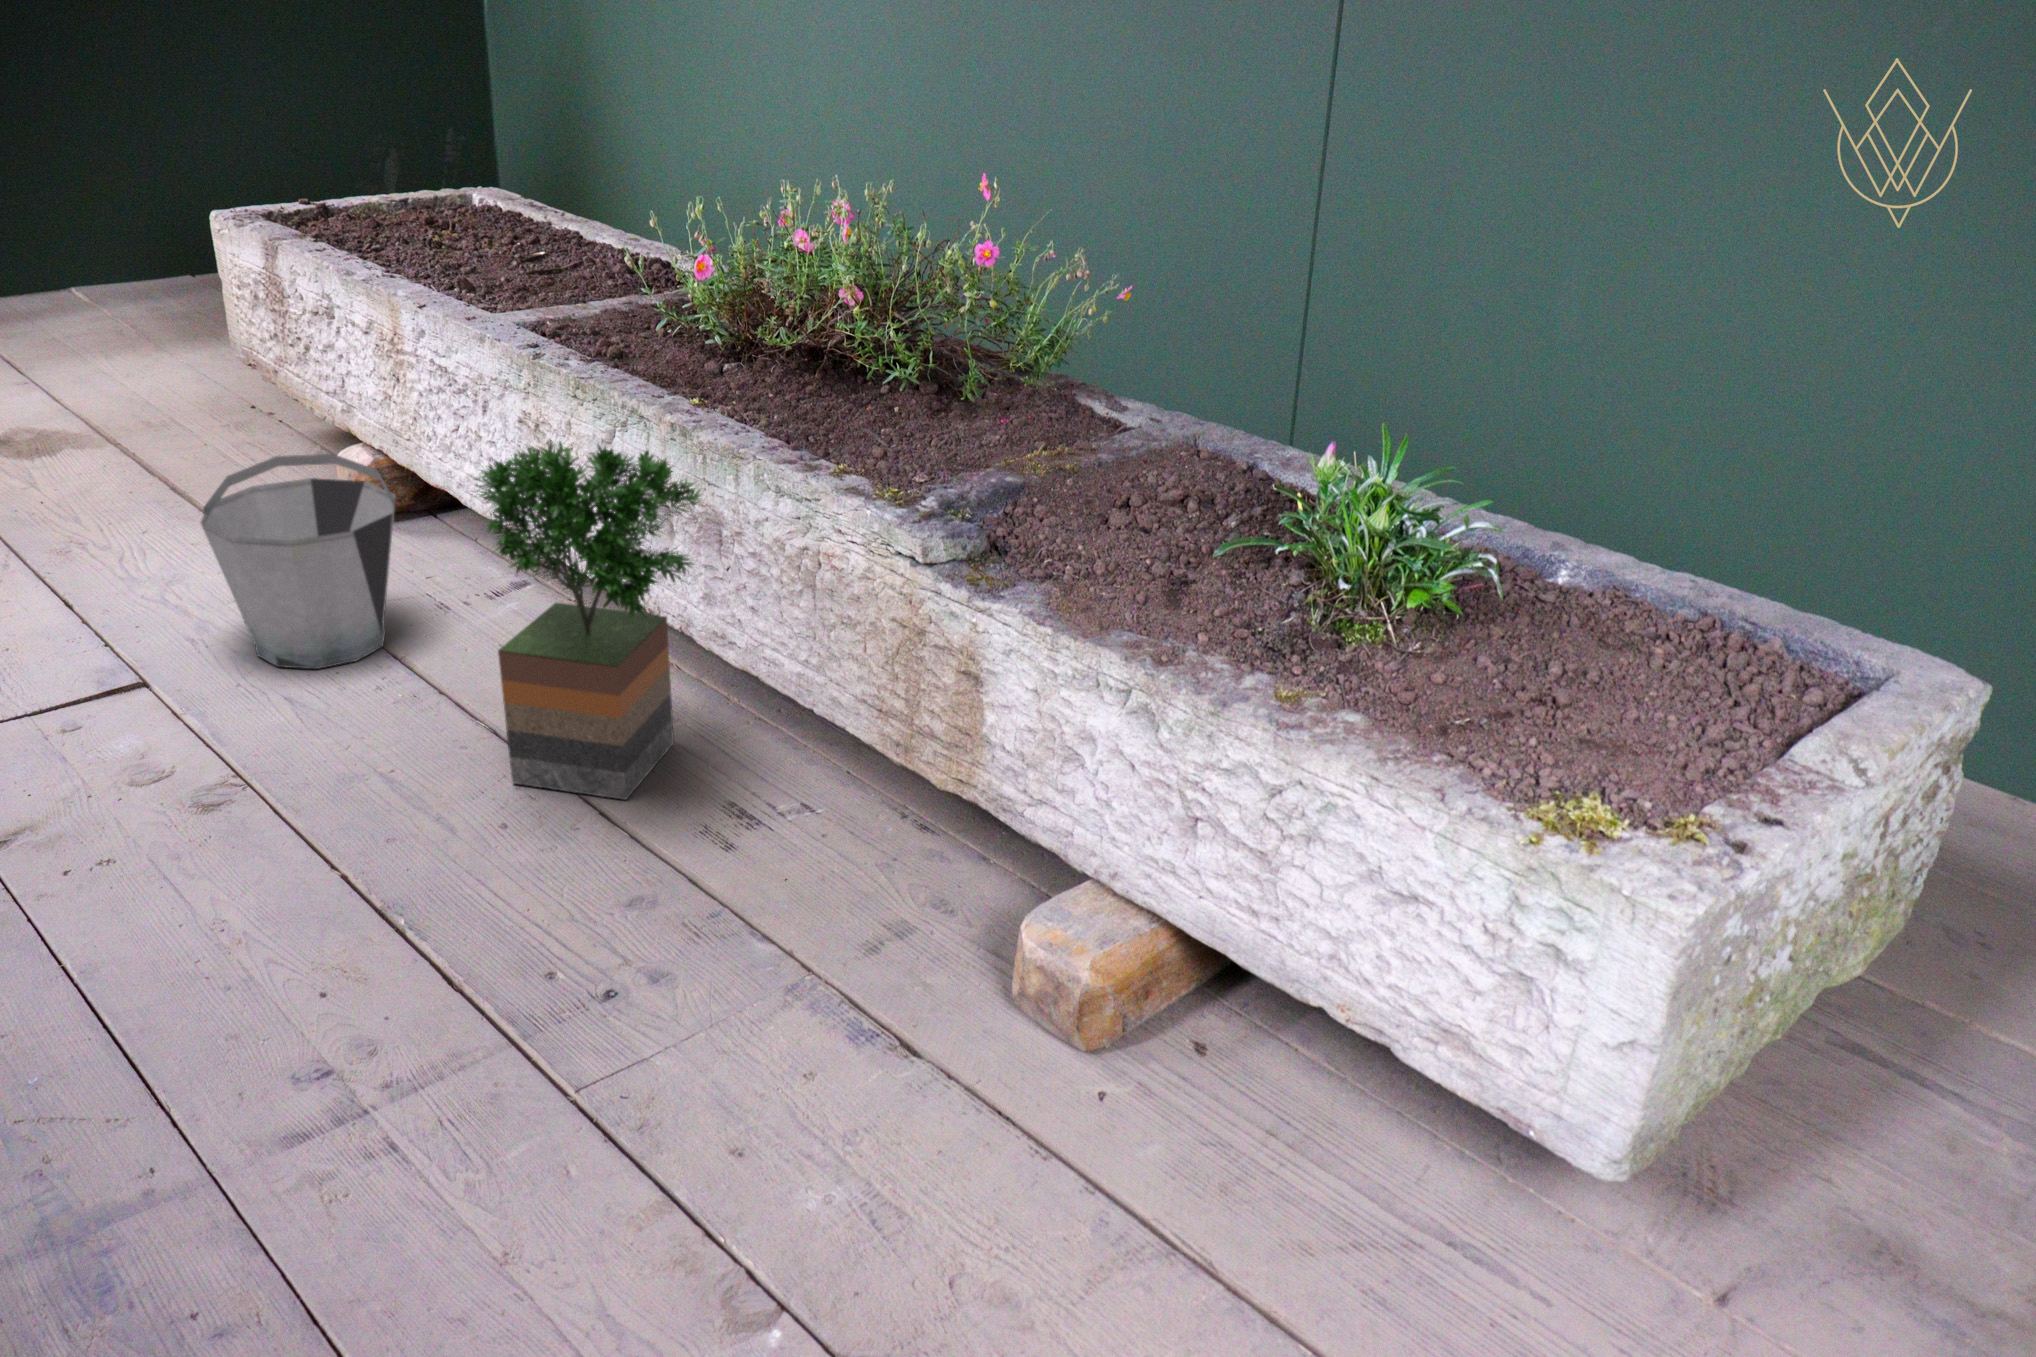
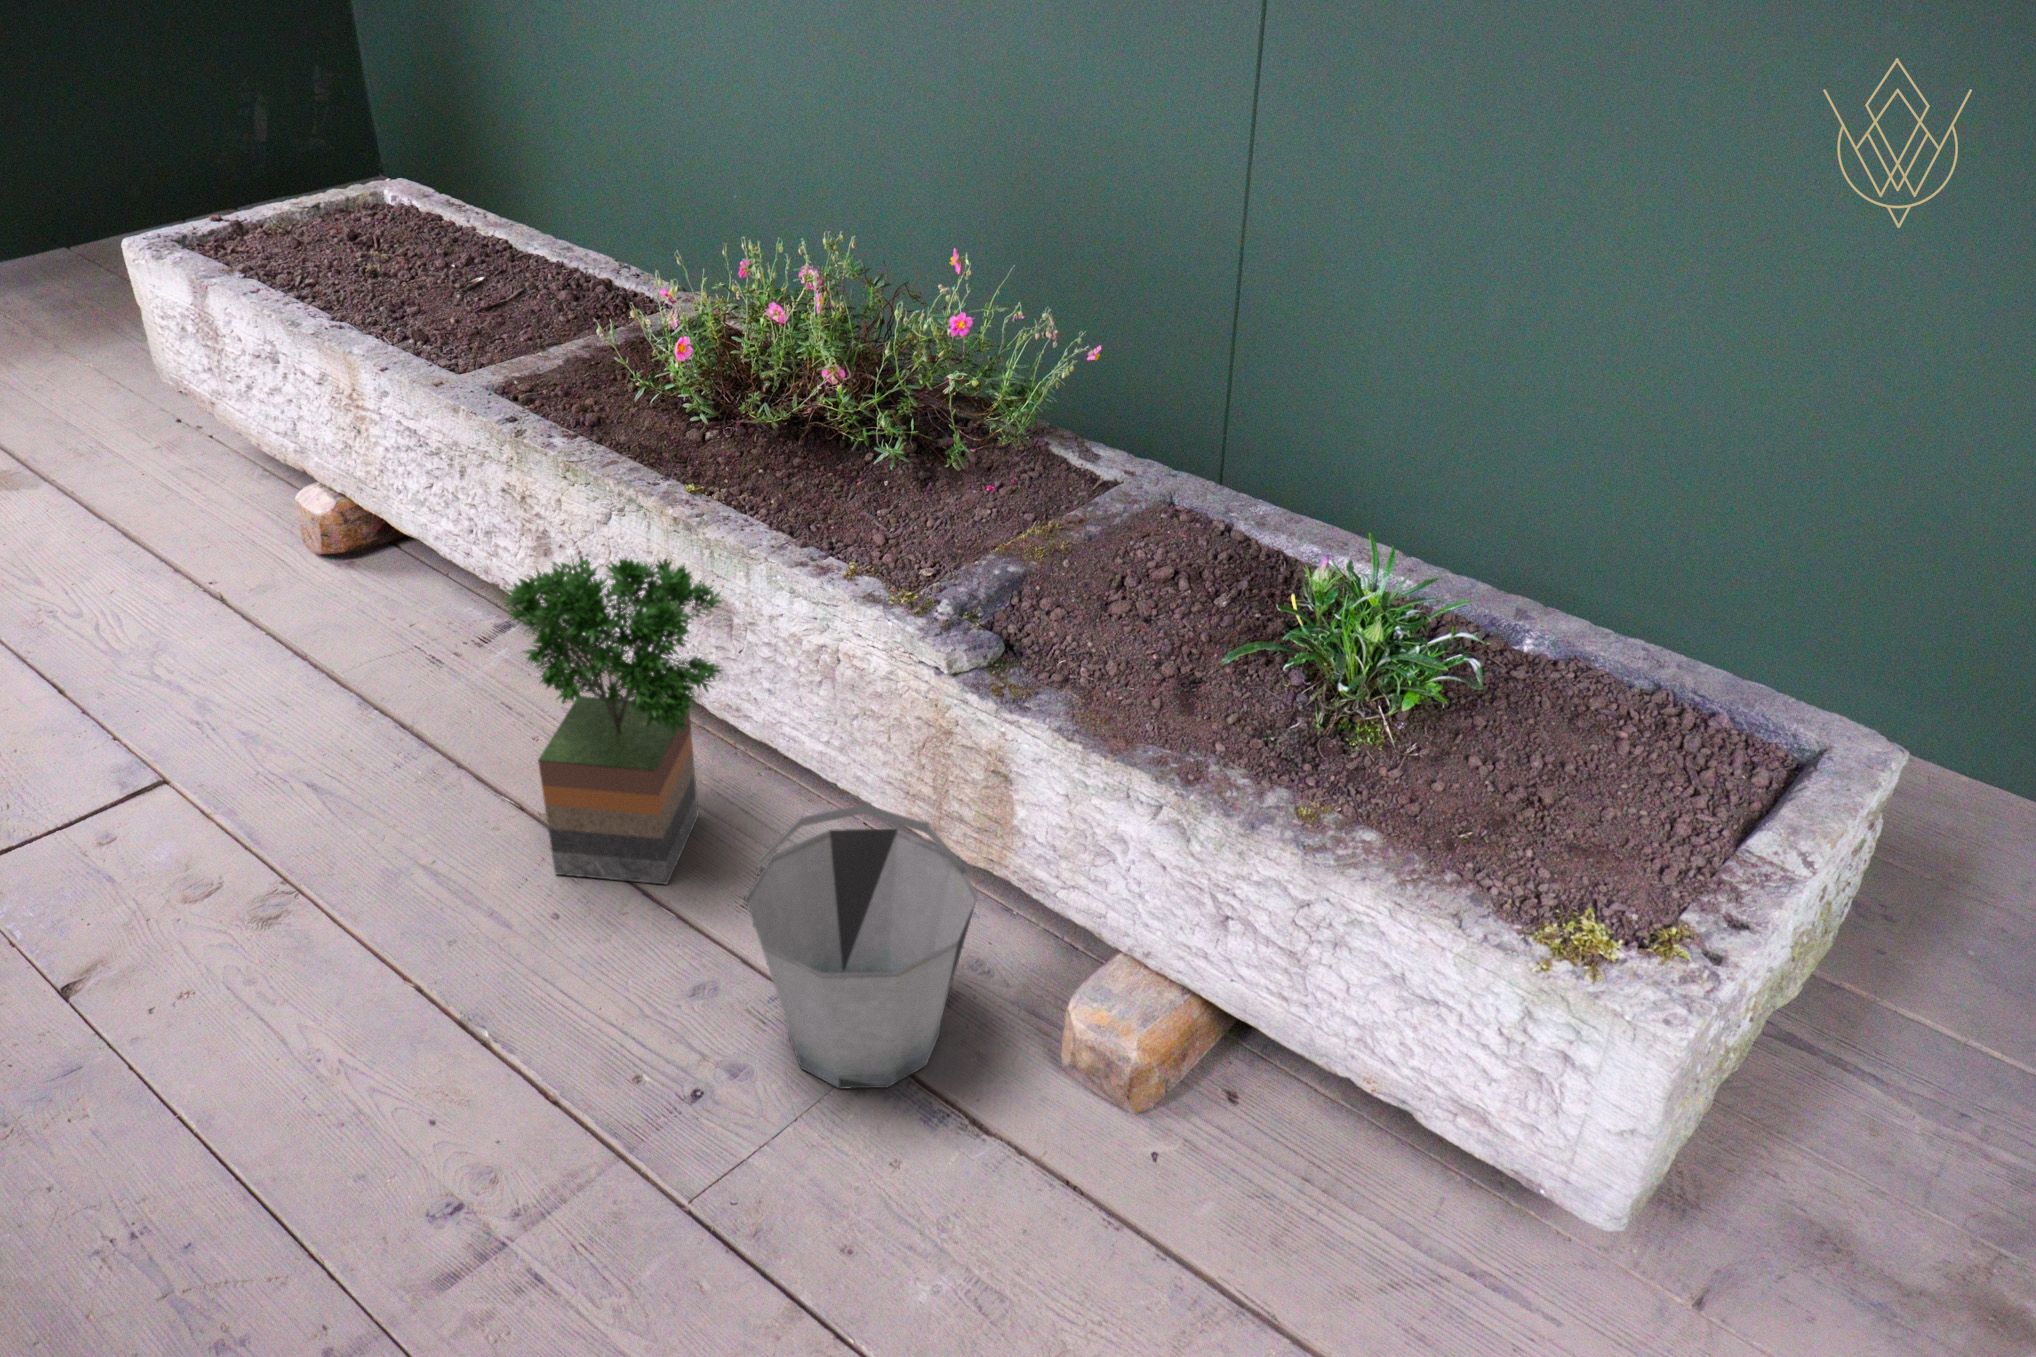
bucket: present [201,454,396,669] -> present [745,804,978,1089]

